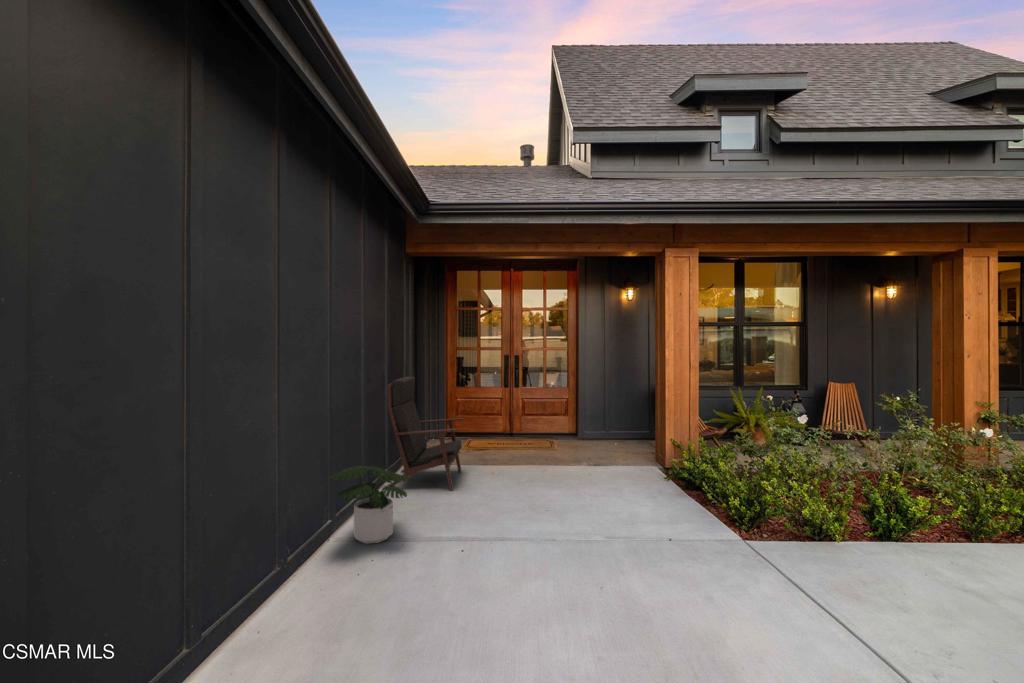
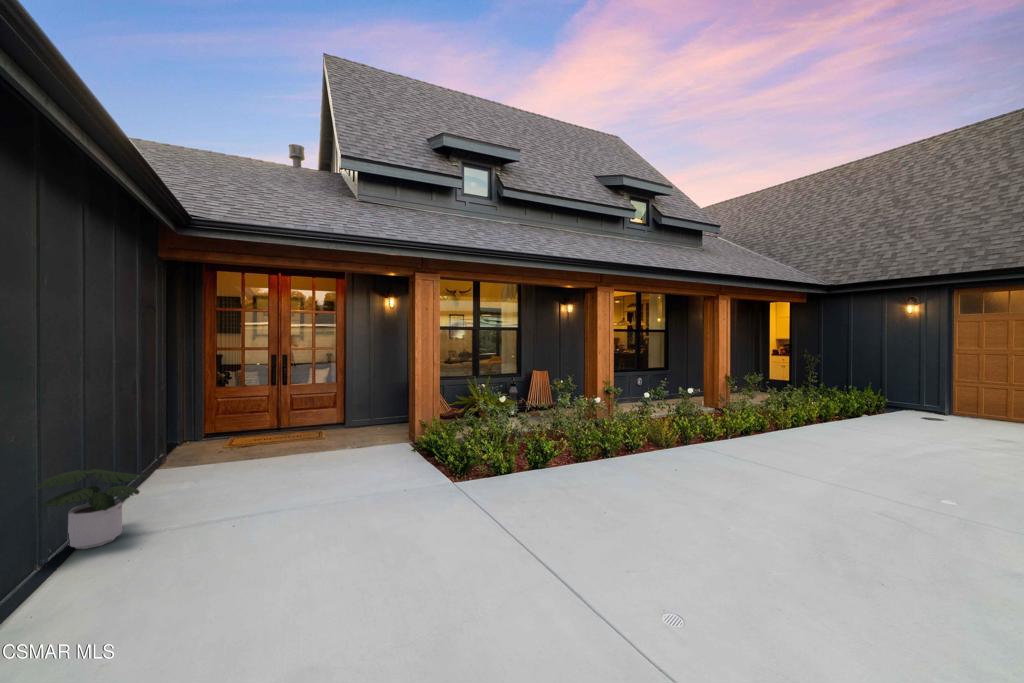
lounge chair: present [388,376,464,490] -> none [118,377,221,495]

